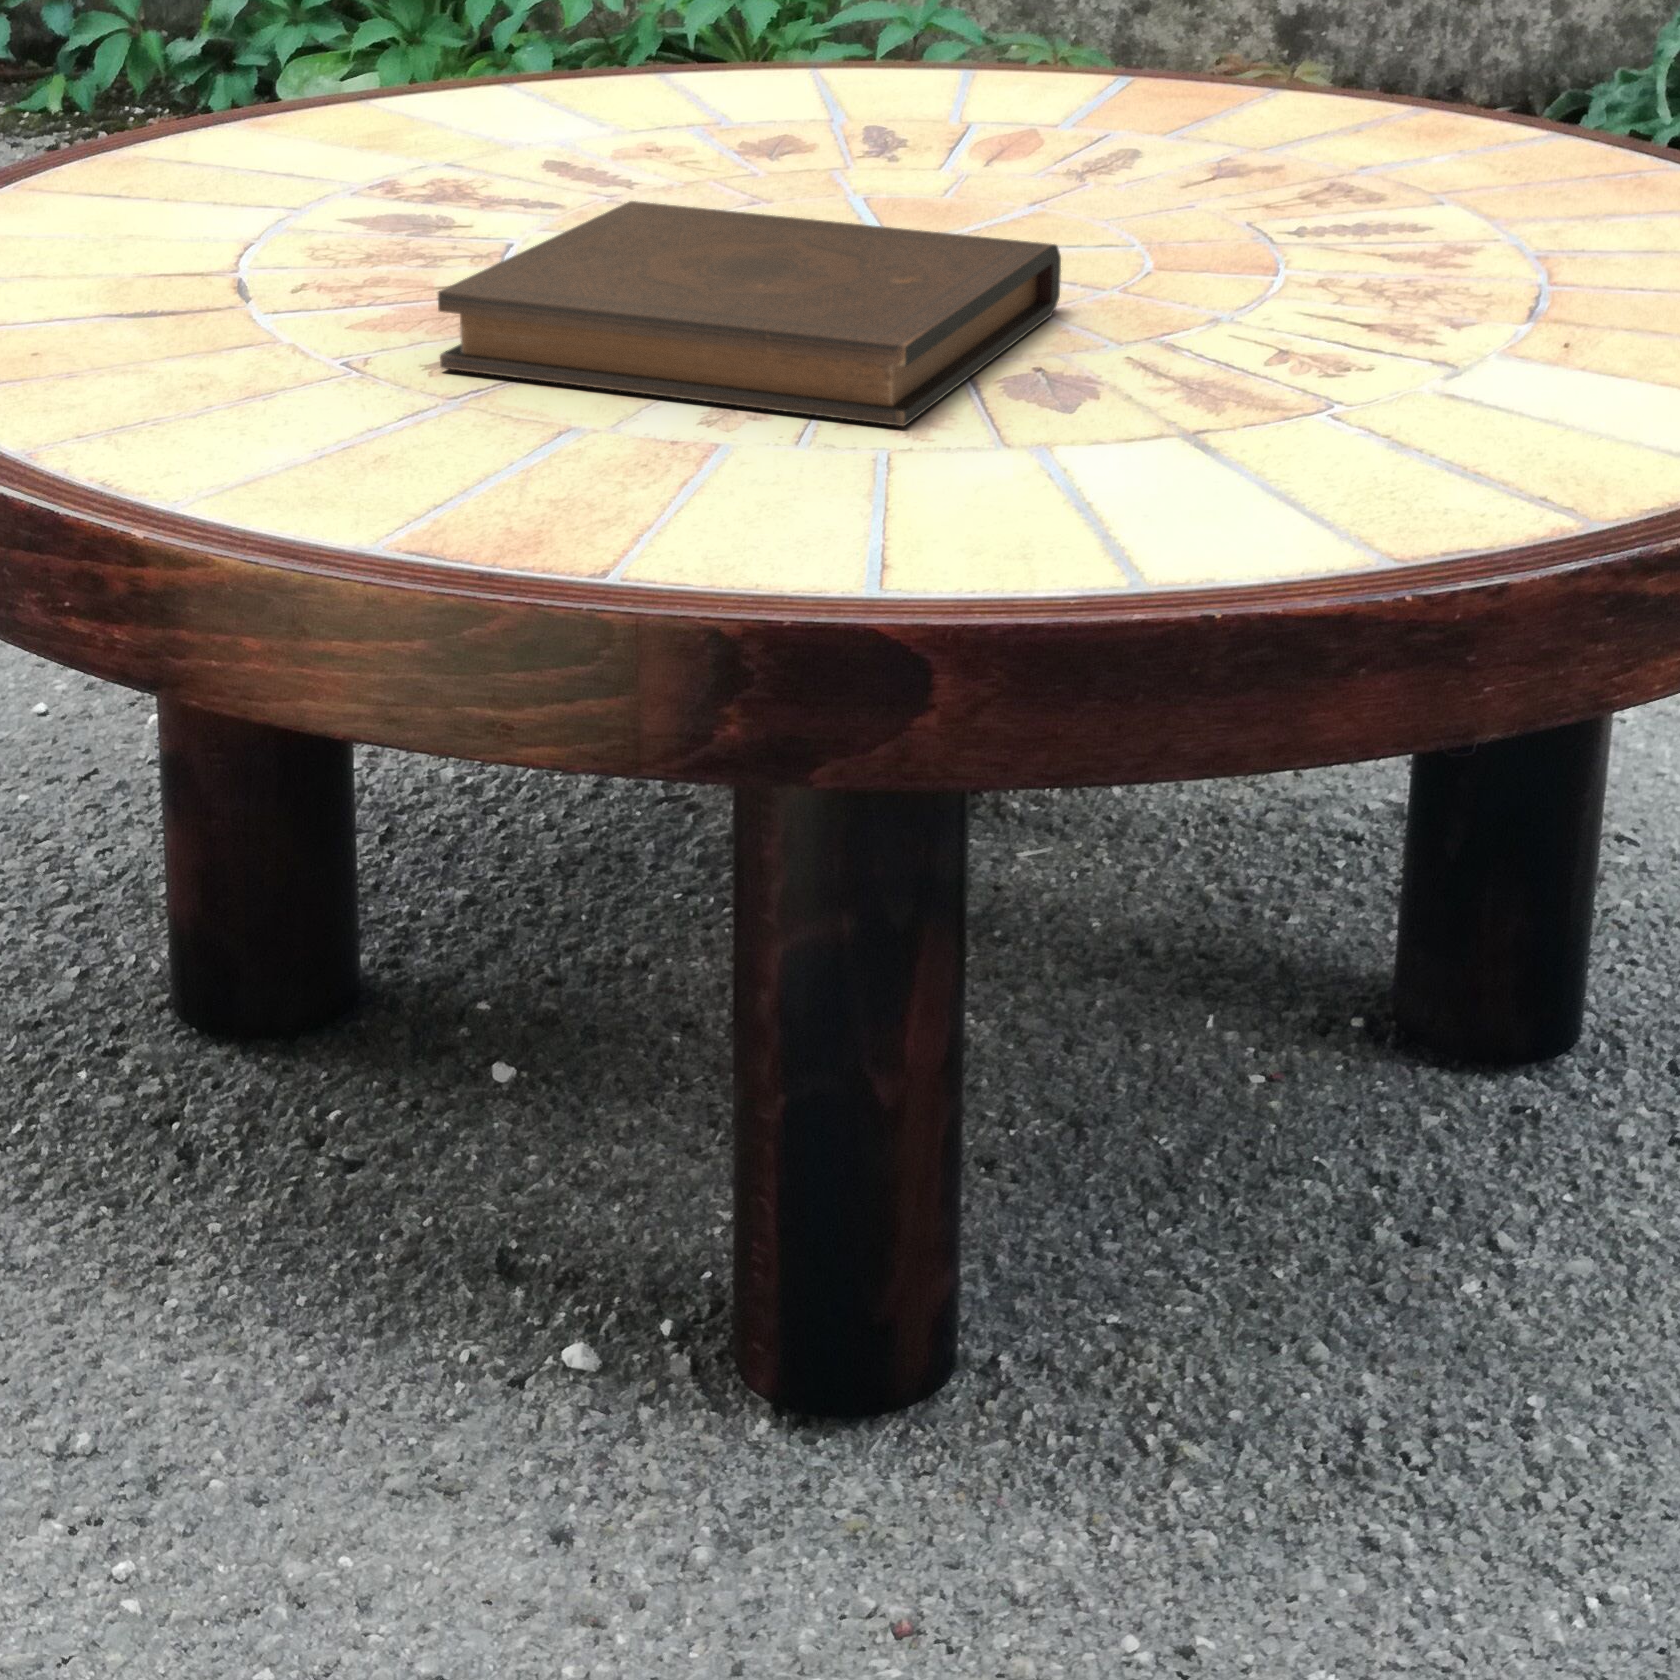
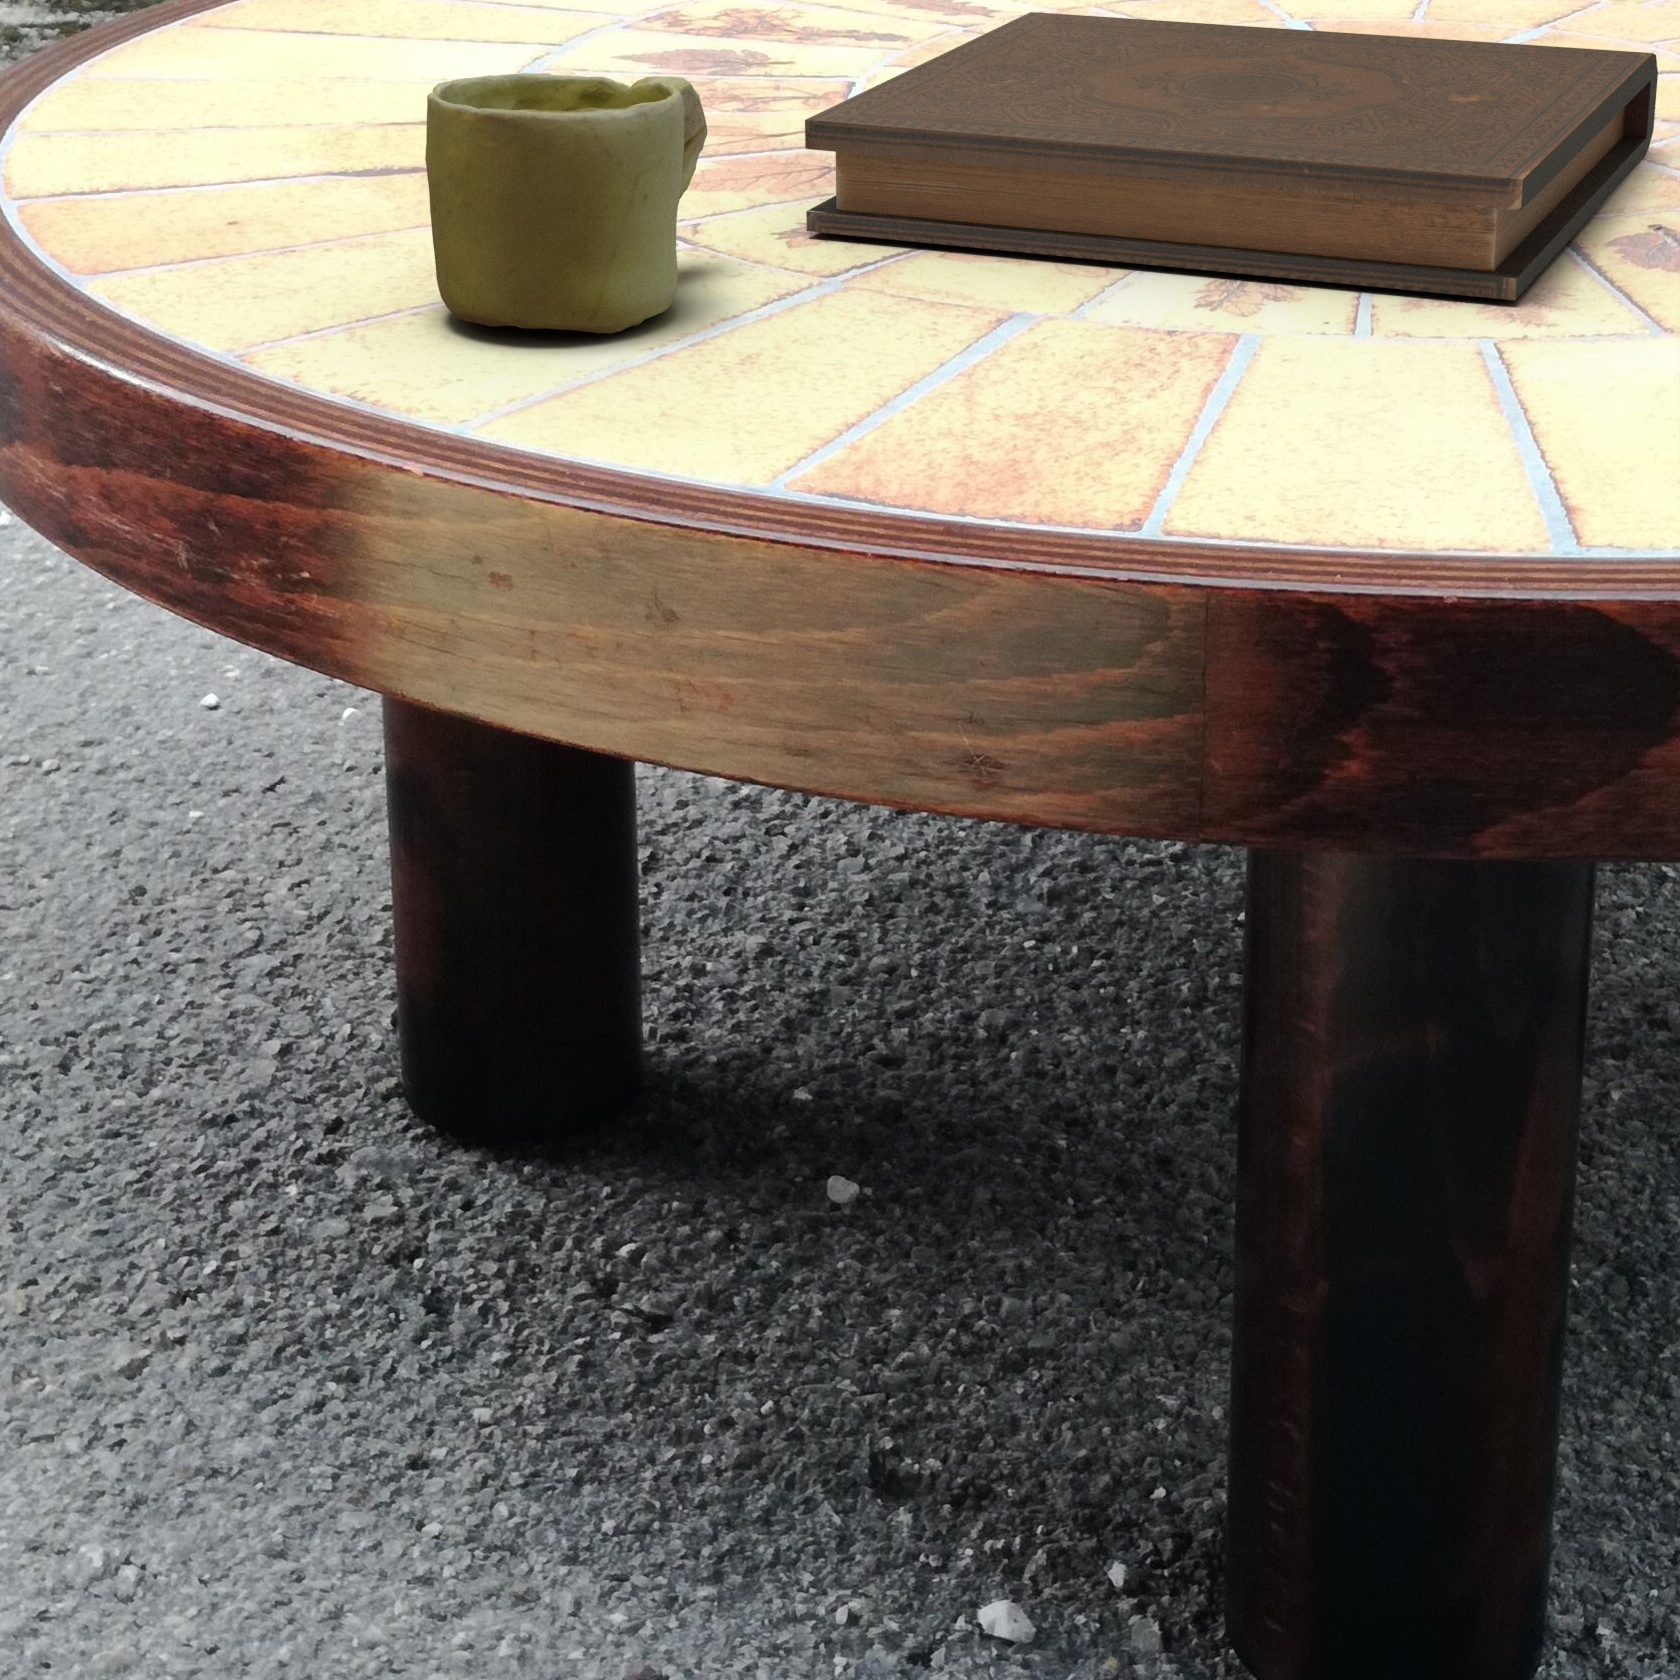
mug: none [161,263,362,444] -> present [425,73,707,333]

